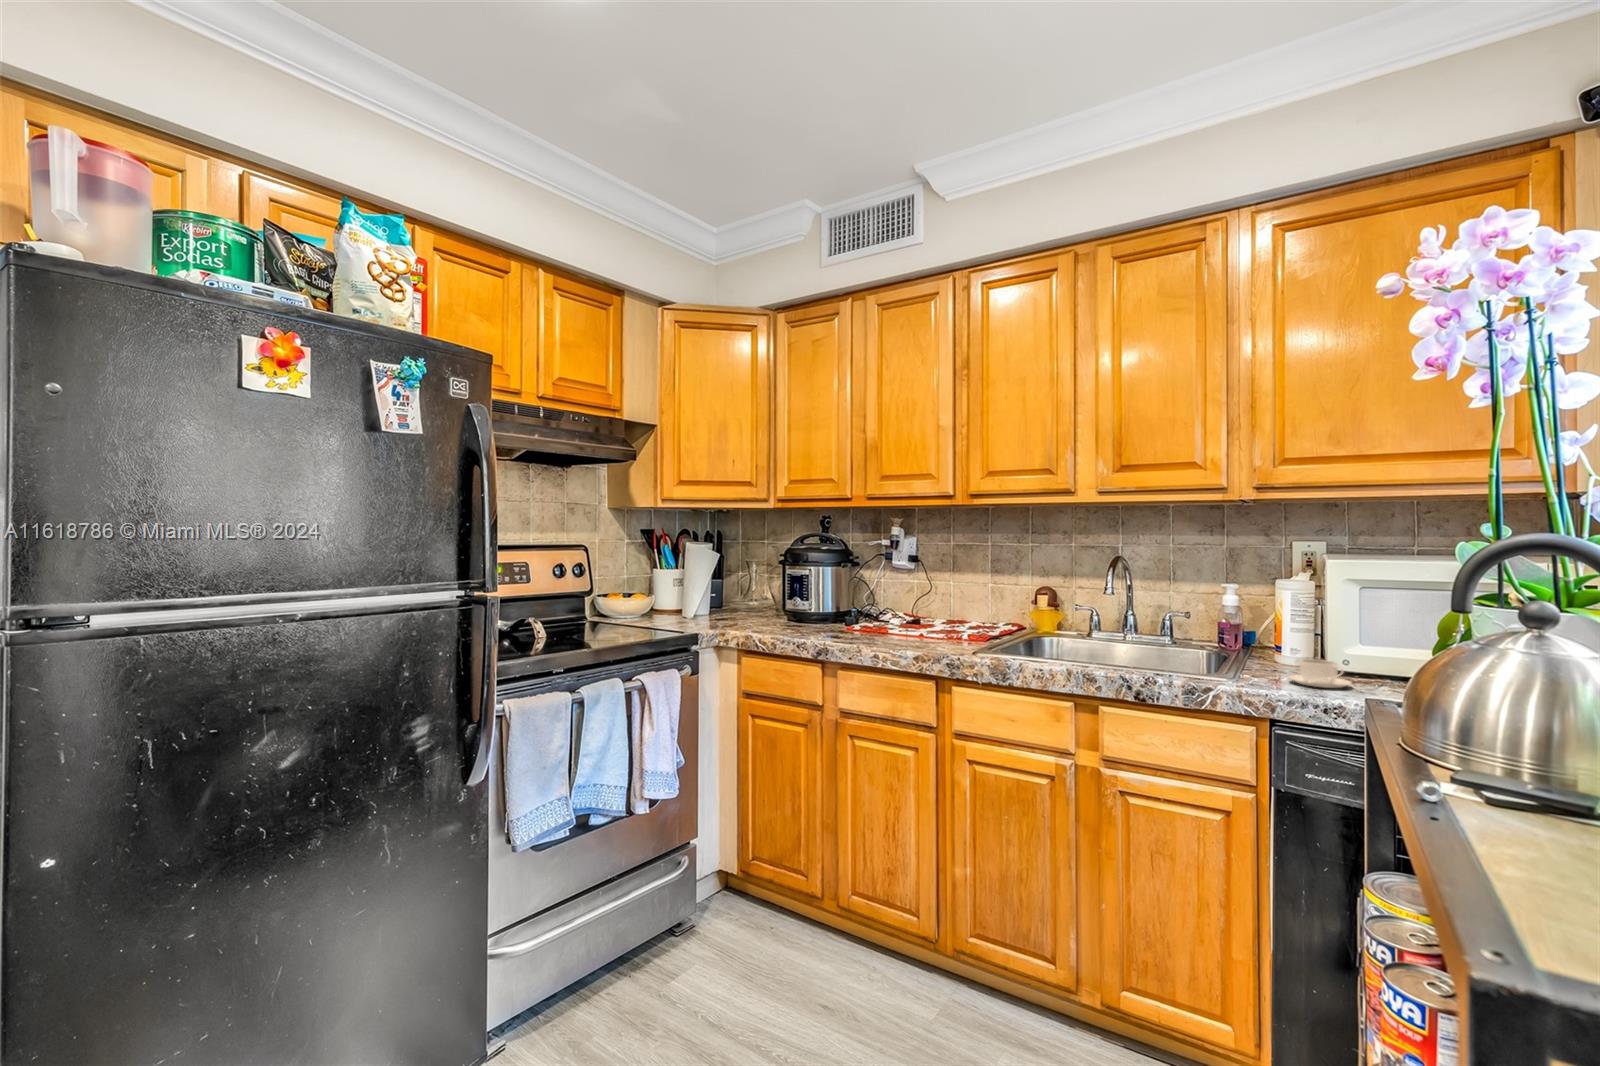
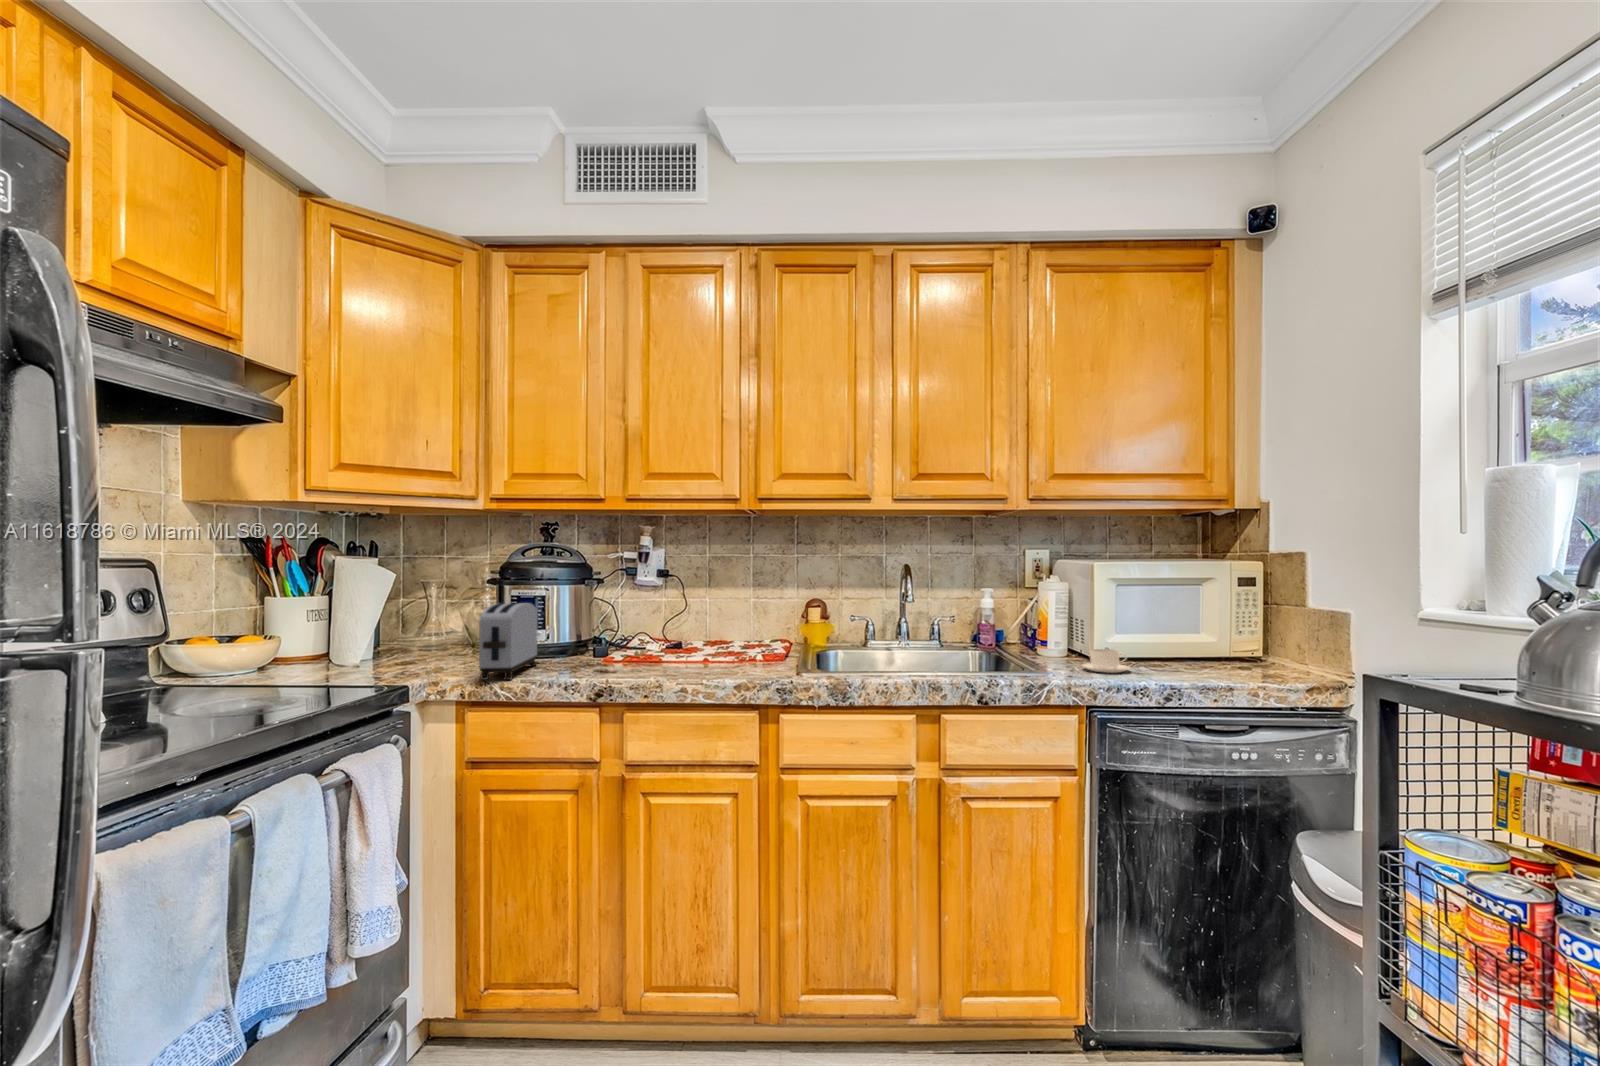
toaster: none [738,581,791,636] -> present [479,603,537,680]

